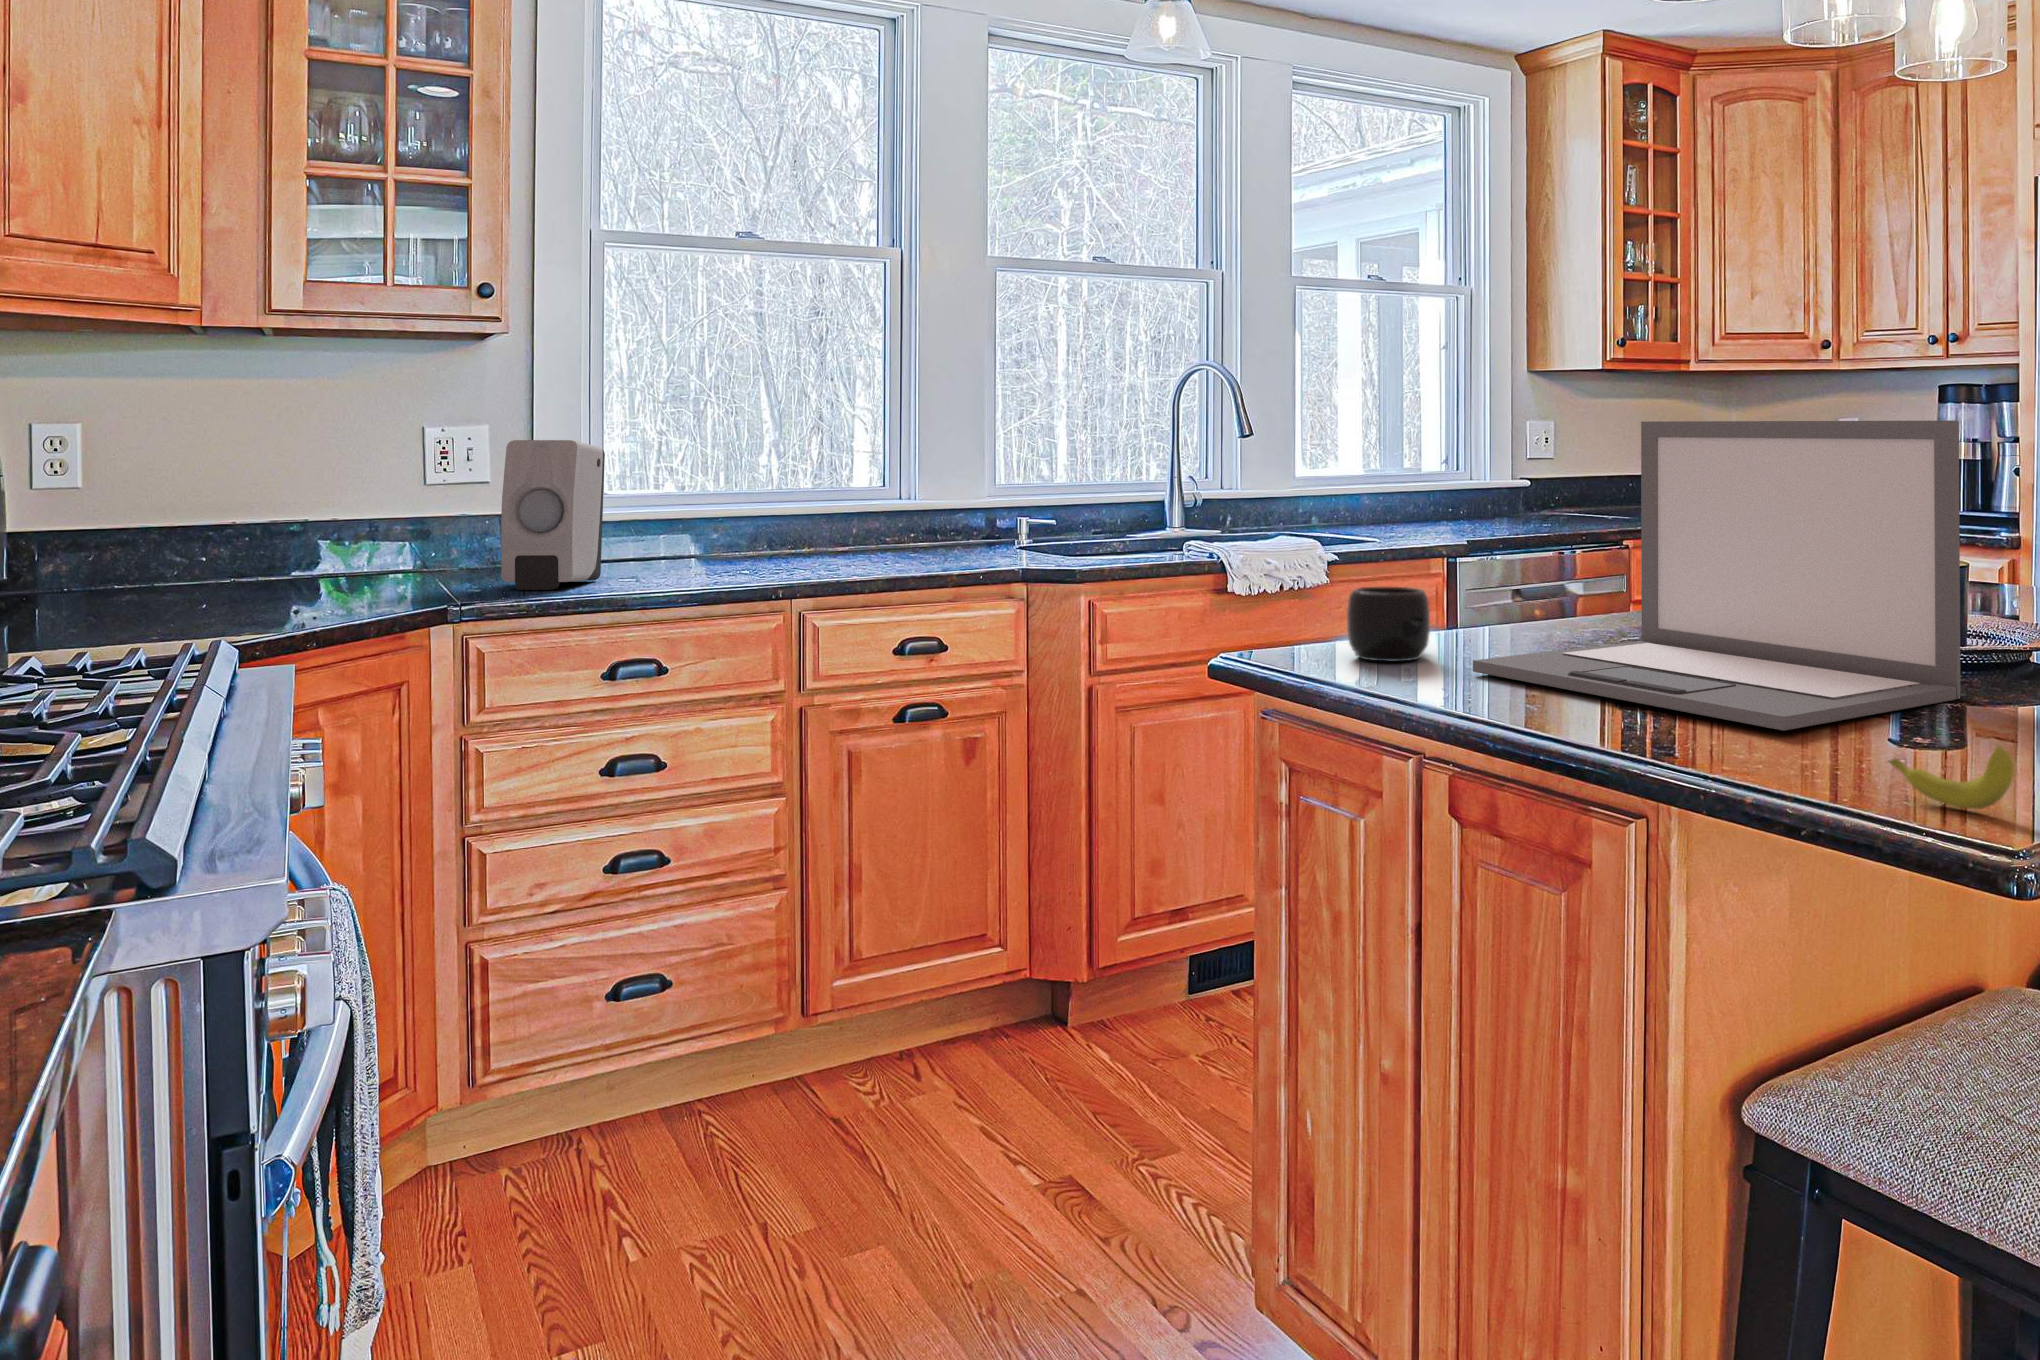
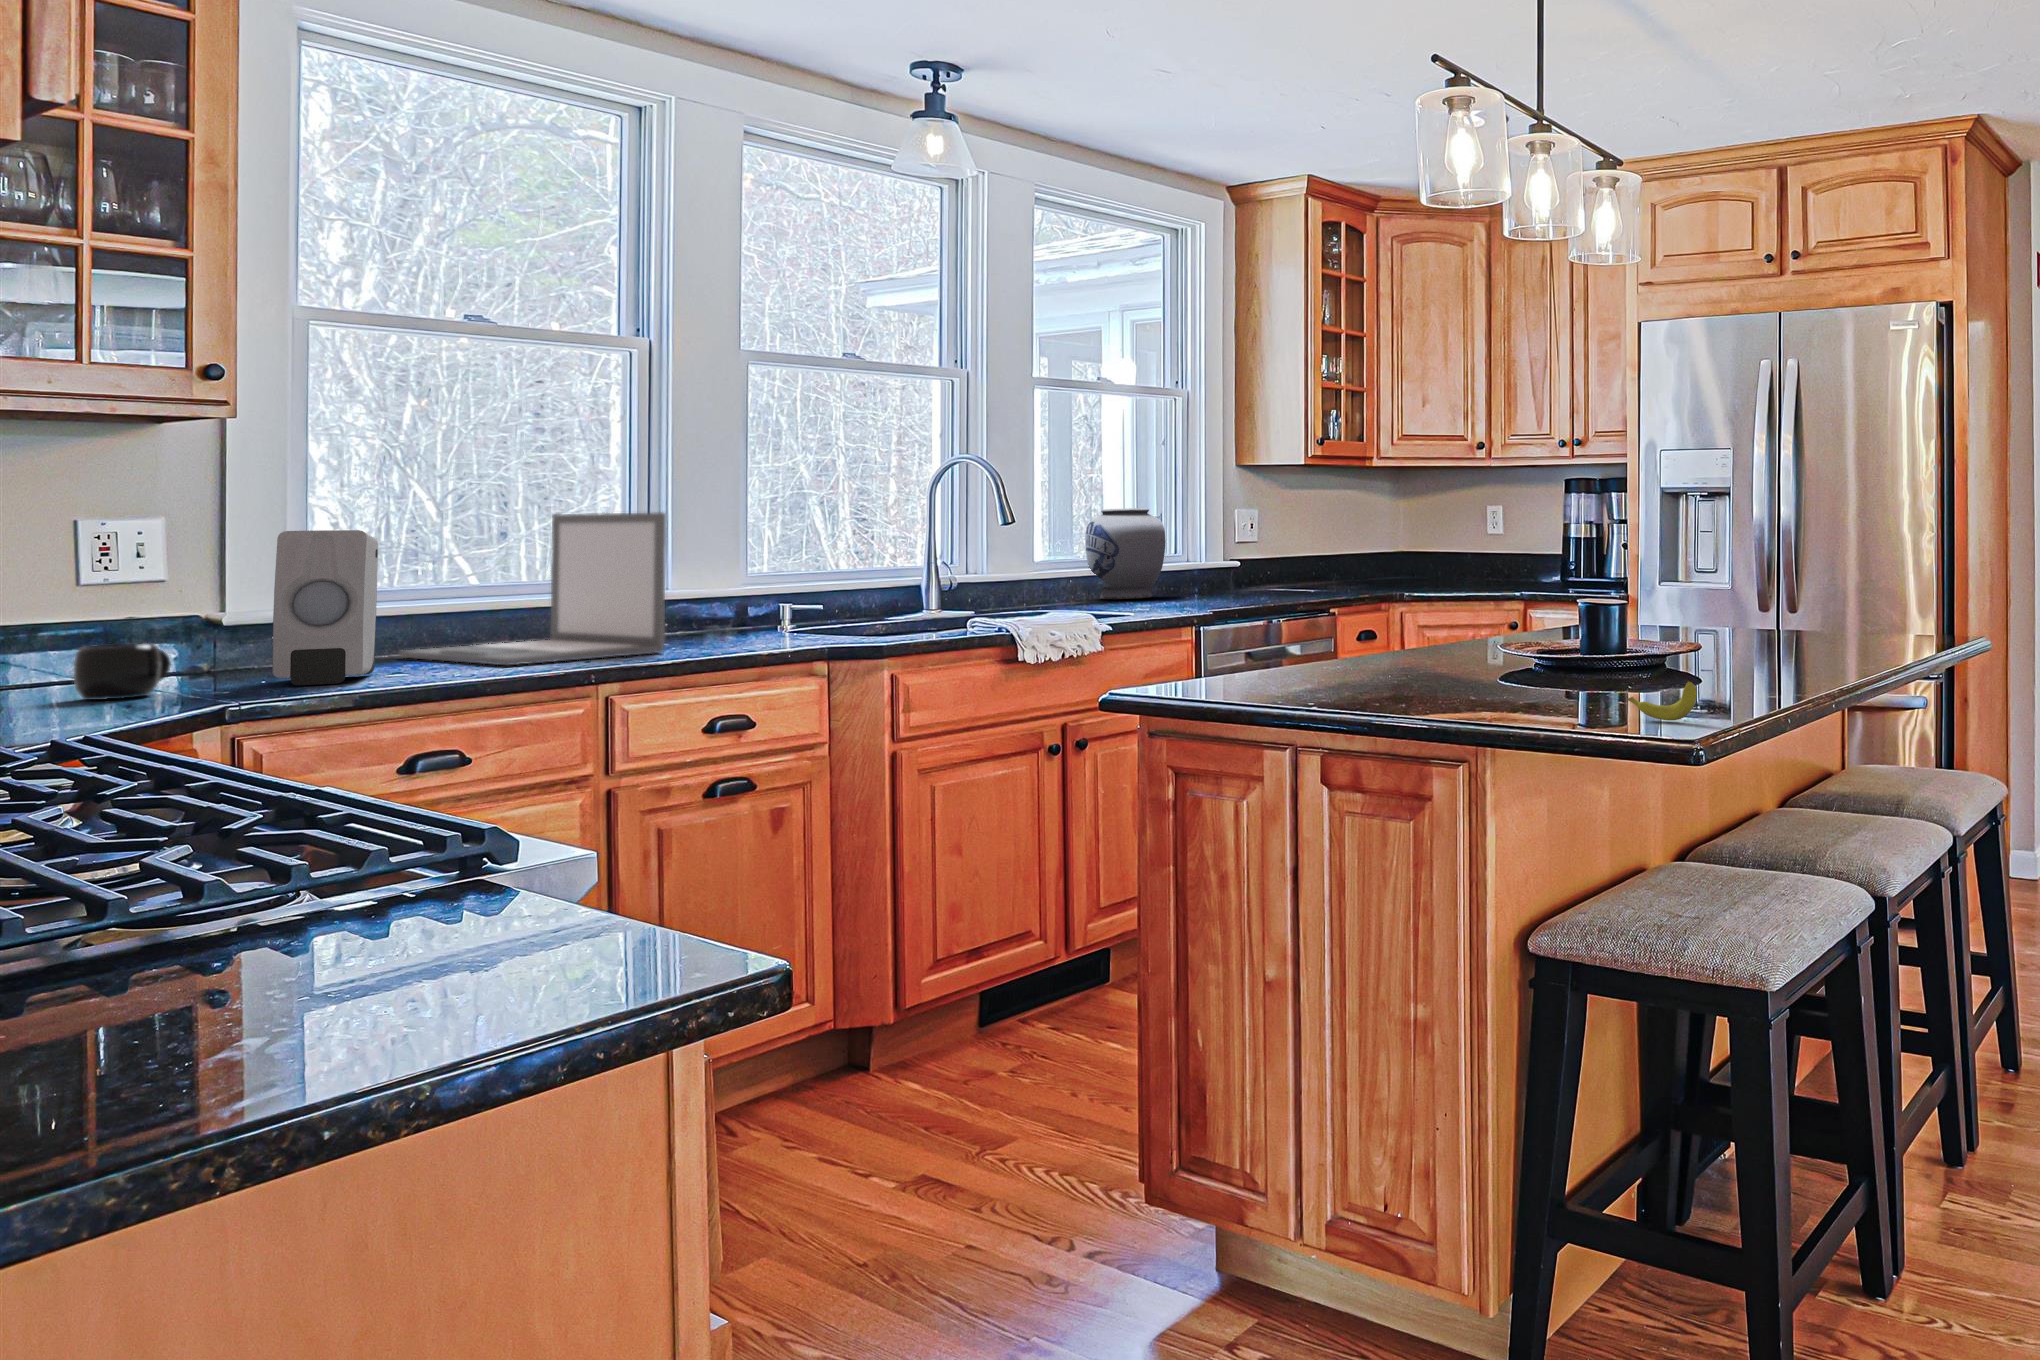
vase: none [1348,420,1434,521] -> present [1085,508,1166,599]
laptop: present [1473,420,1960,731] -> present [399,512,666,665]
mug: present [1347,587,1430,661] -> present [73,643,171,700]

